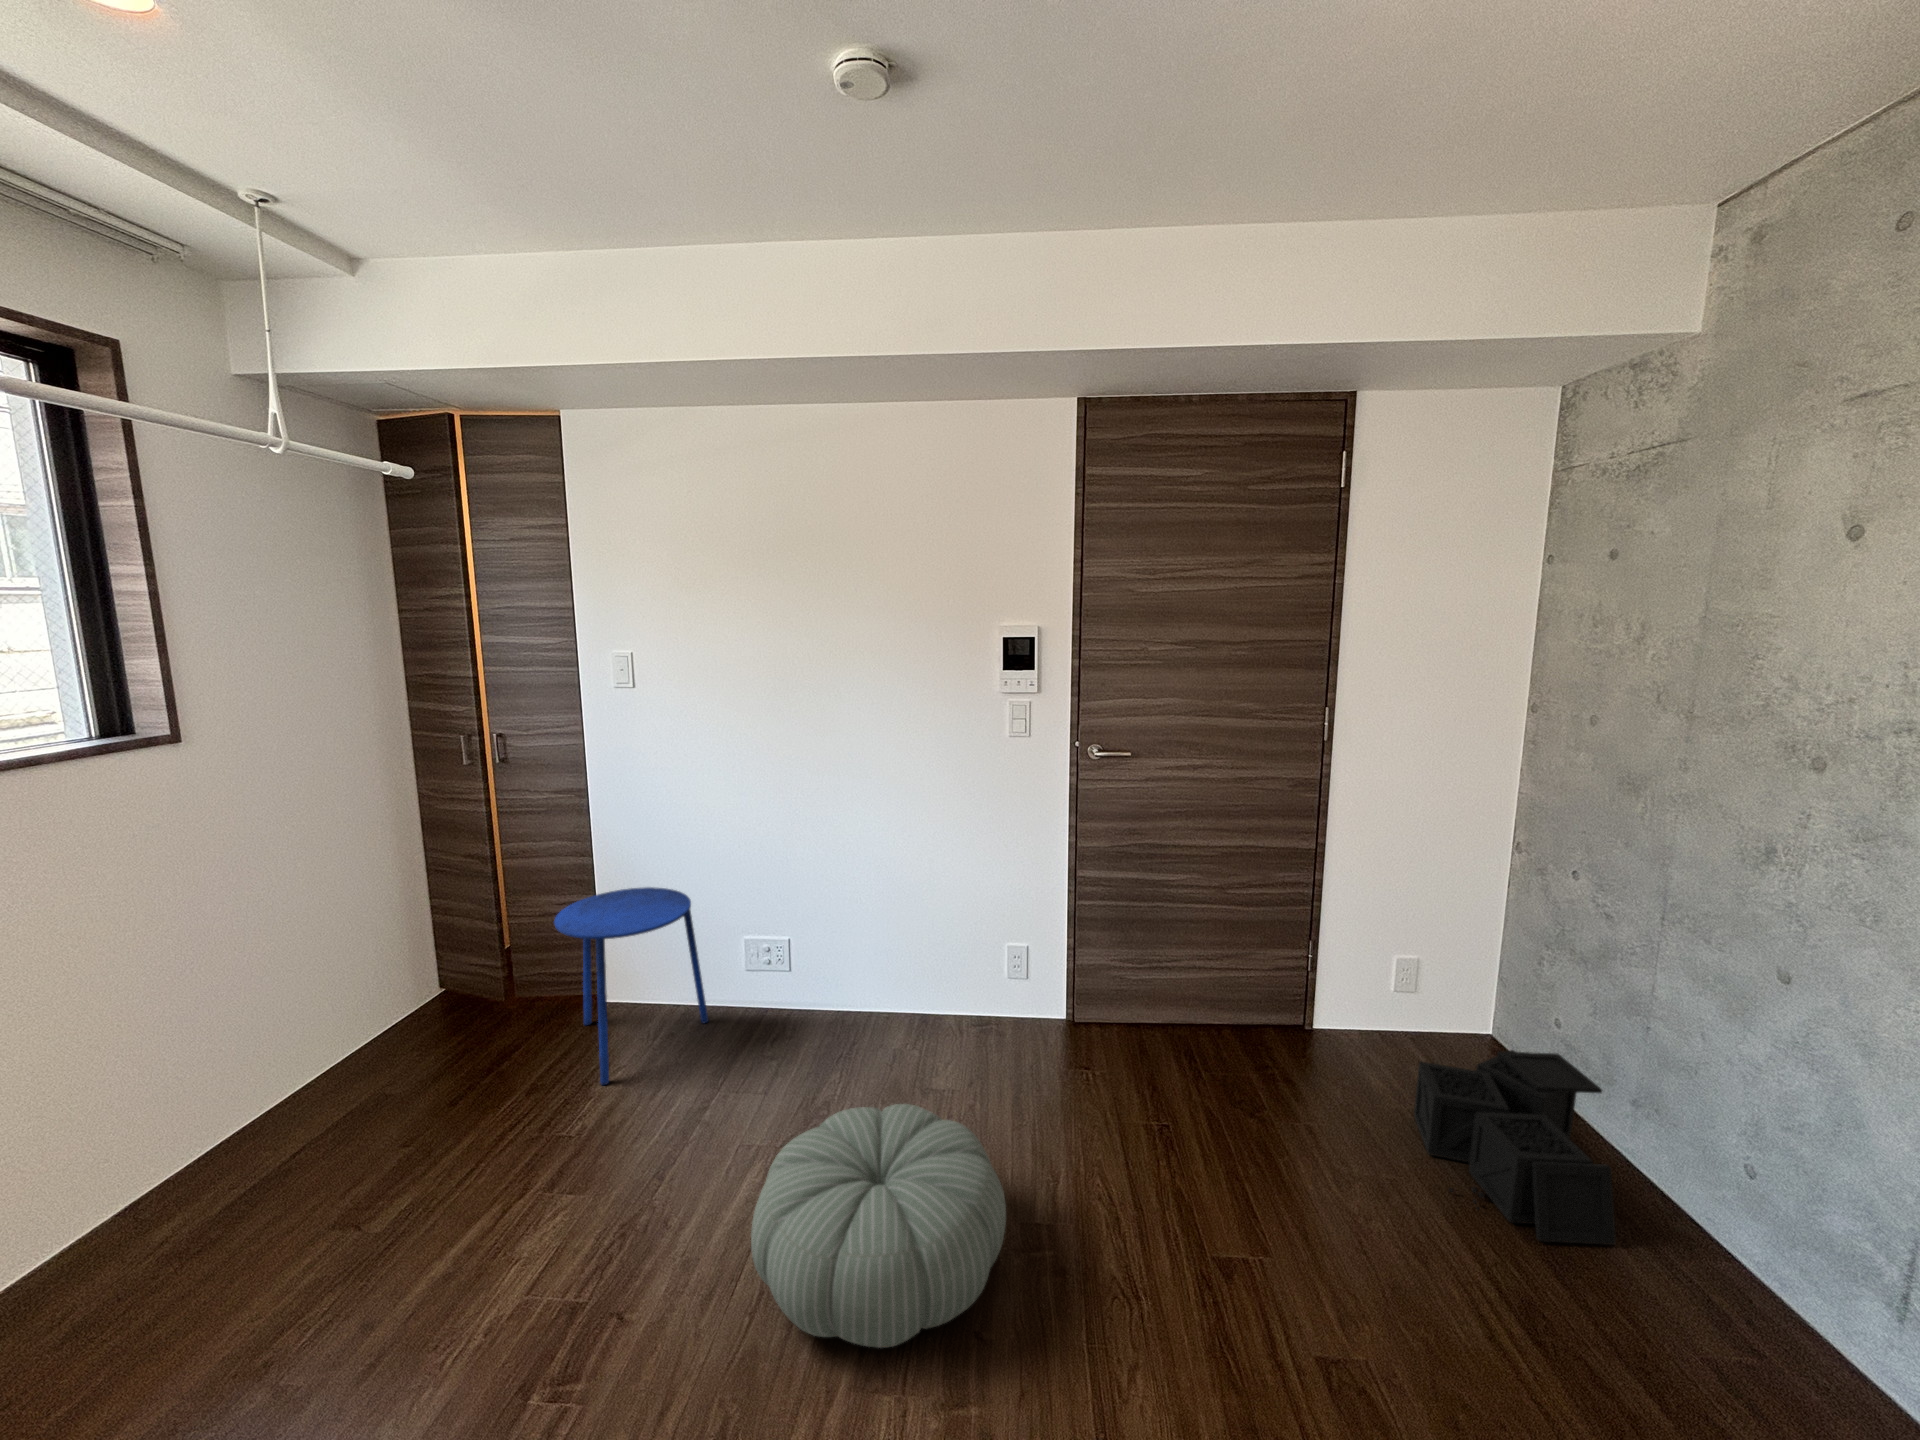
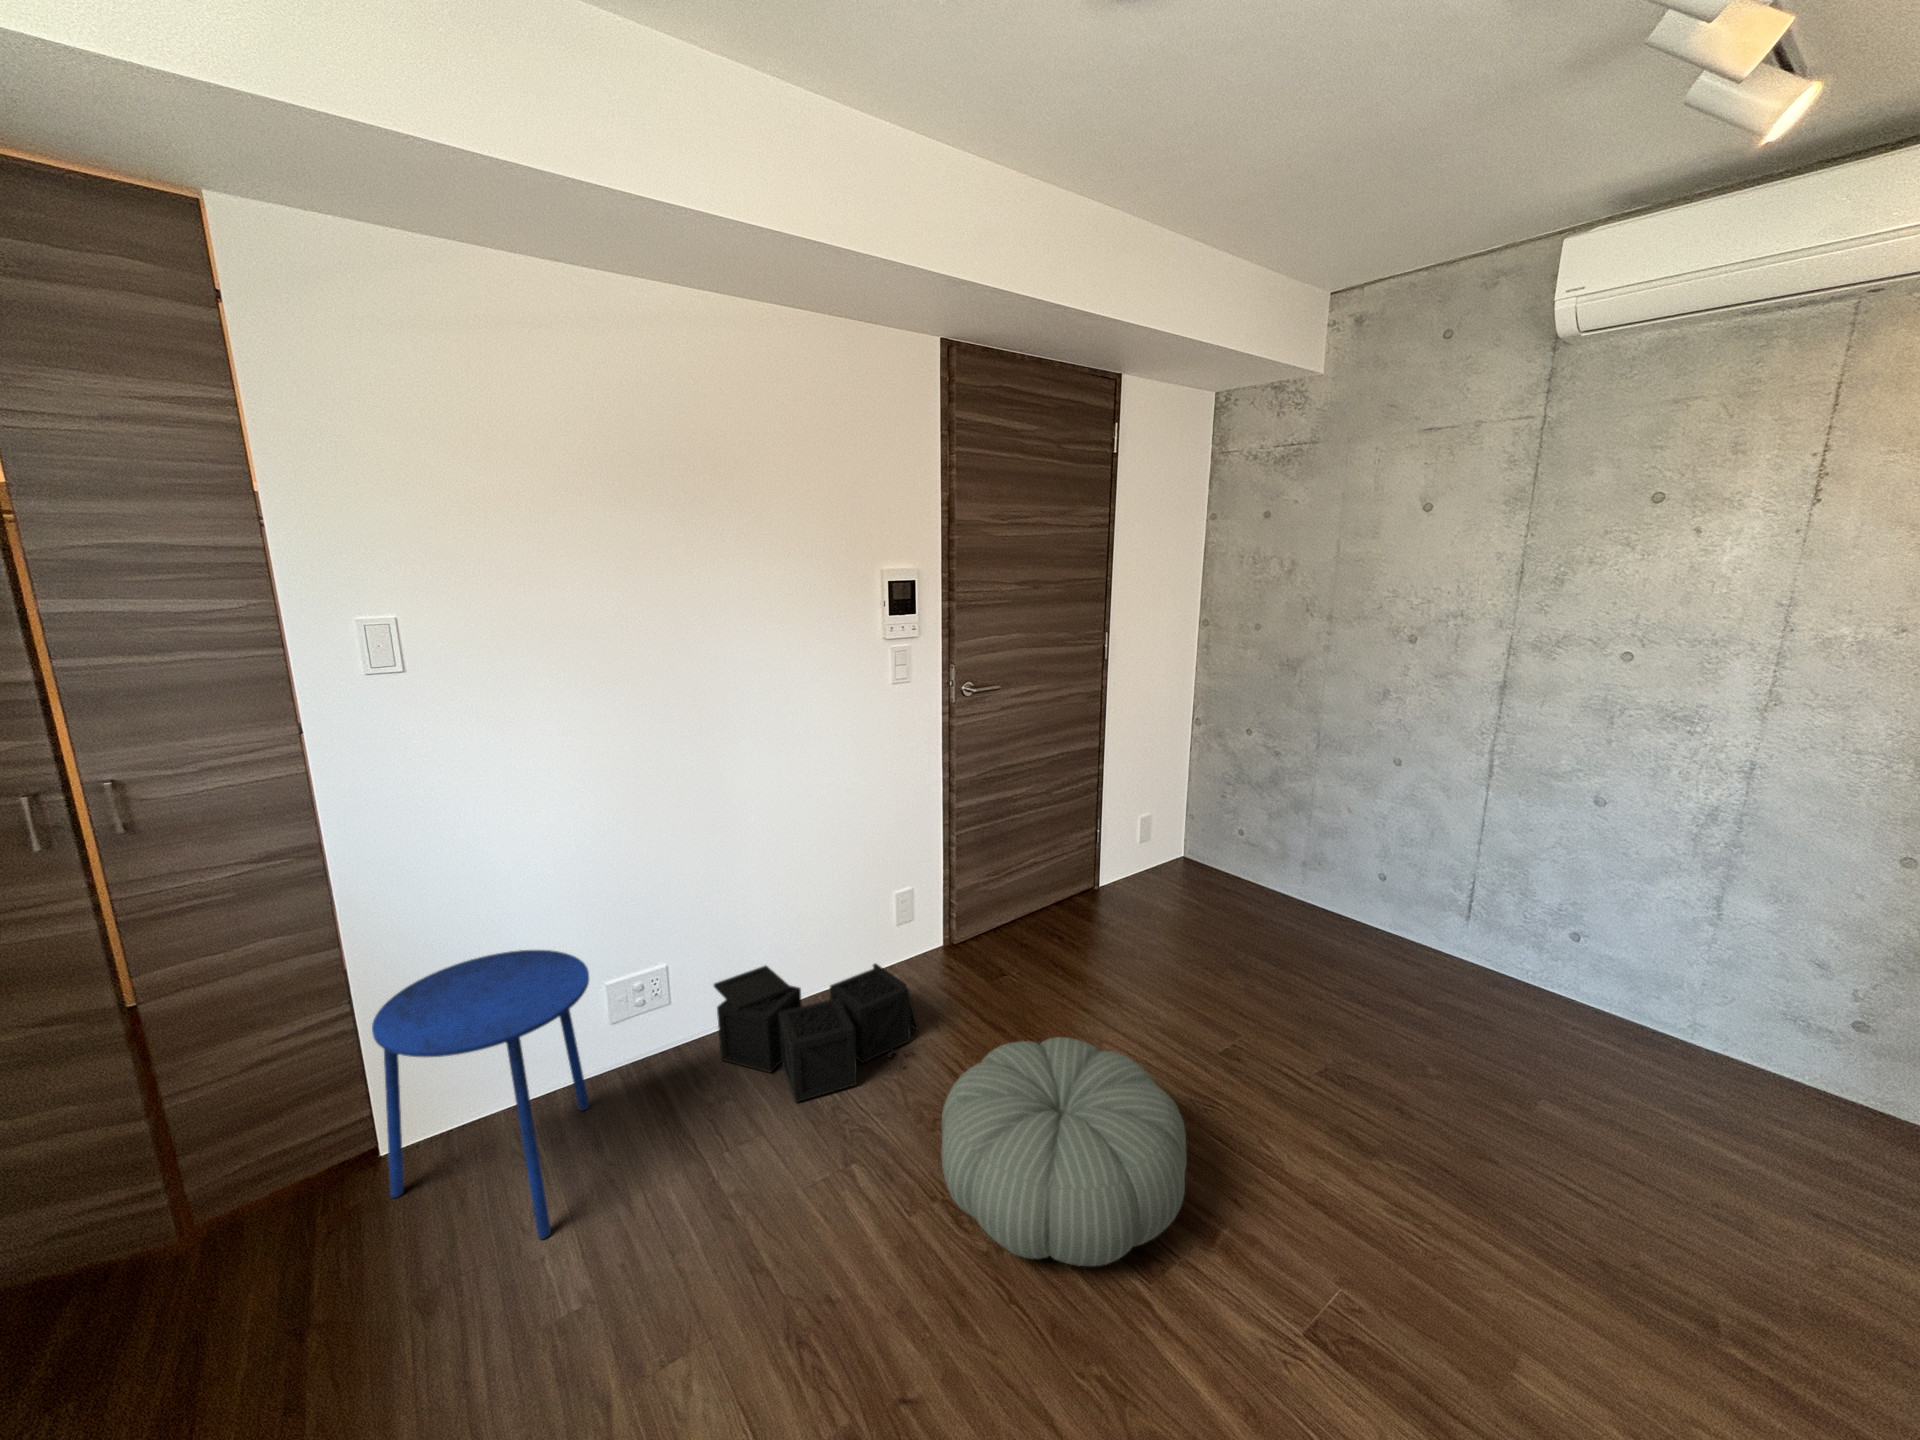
storage bin: present [1414,1050,1616,1245] -> present [713,964,919,1102]

